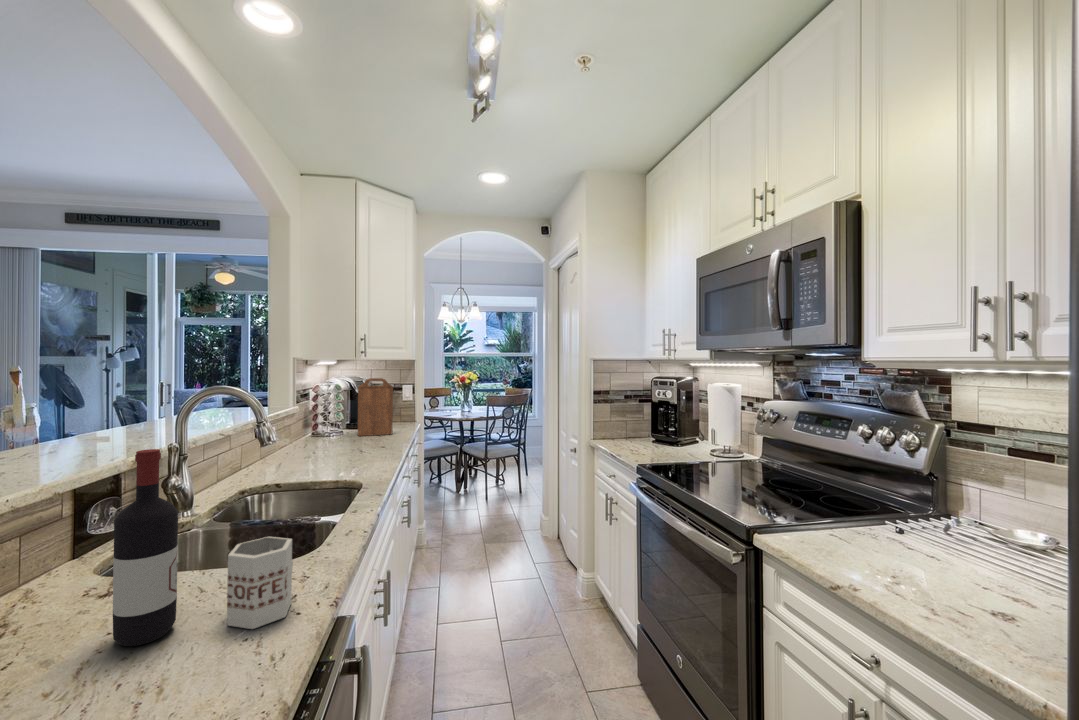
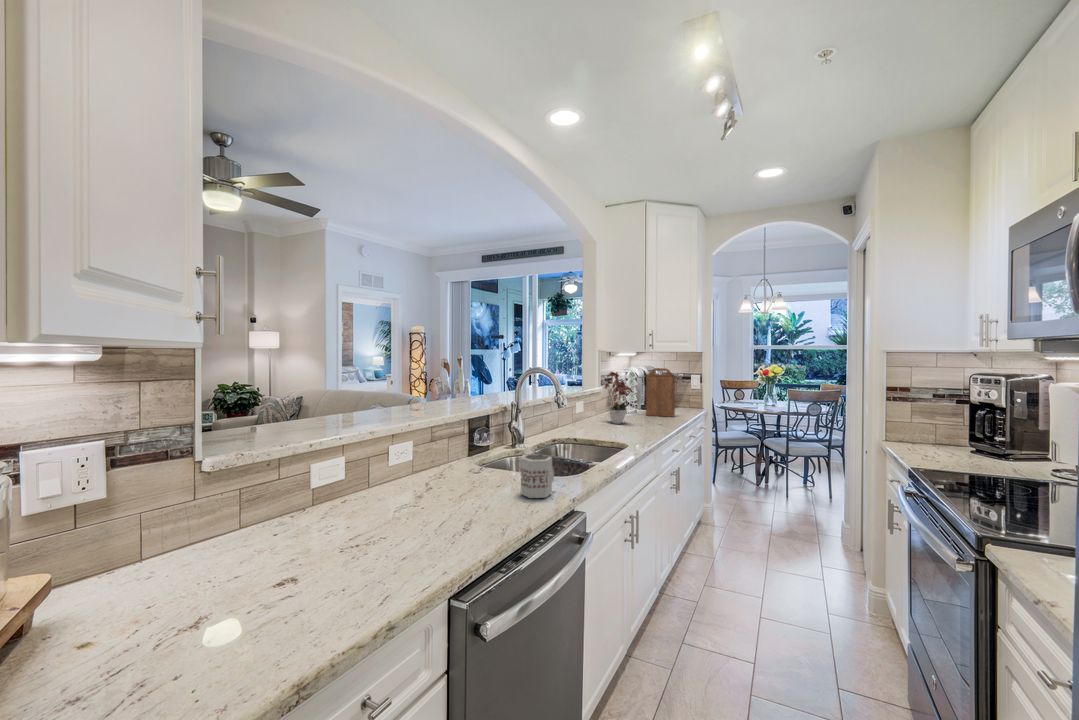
flower arrangement: none [305,381,354,452] -> present [605,372,633,424]
wine bottle: present [113,449,178,646] -> none [478,400,502,492]

